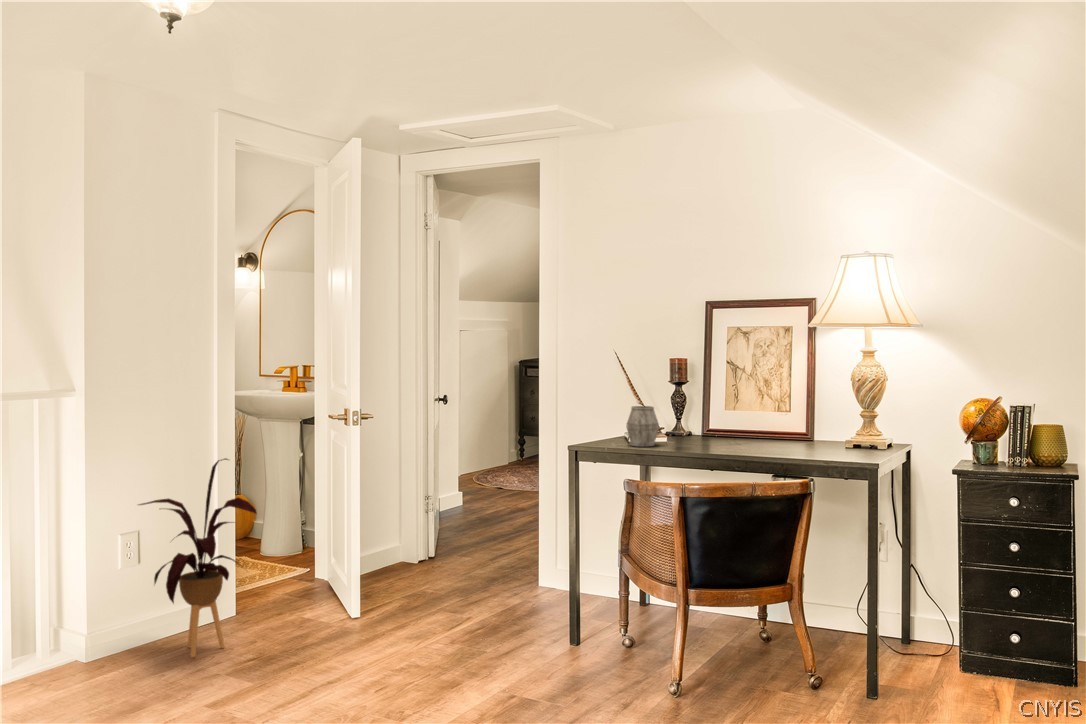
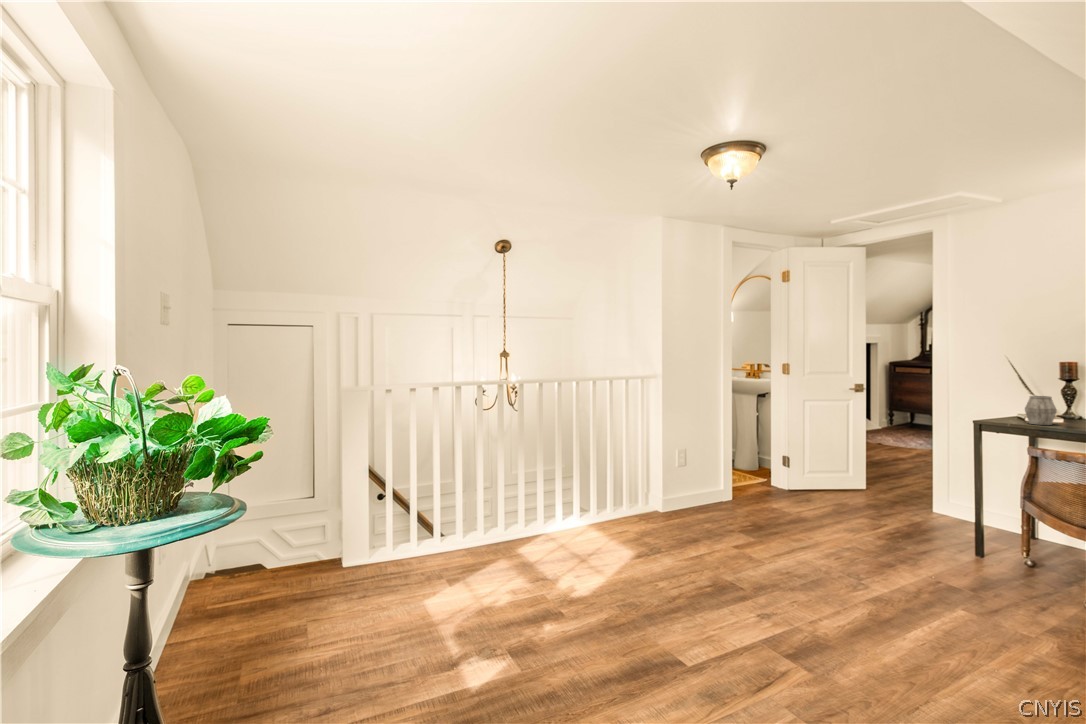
house plant: present [139,458,256,657] -> none [688,415,754,519]

